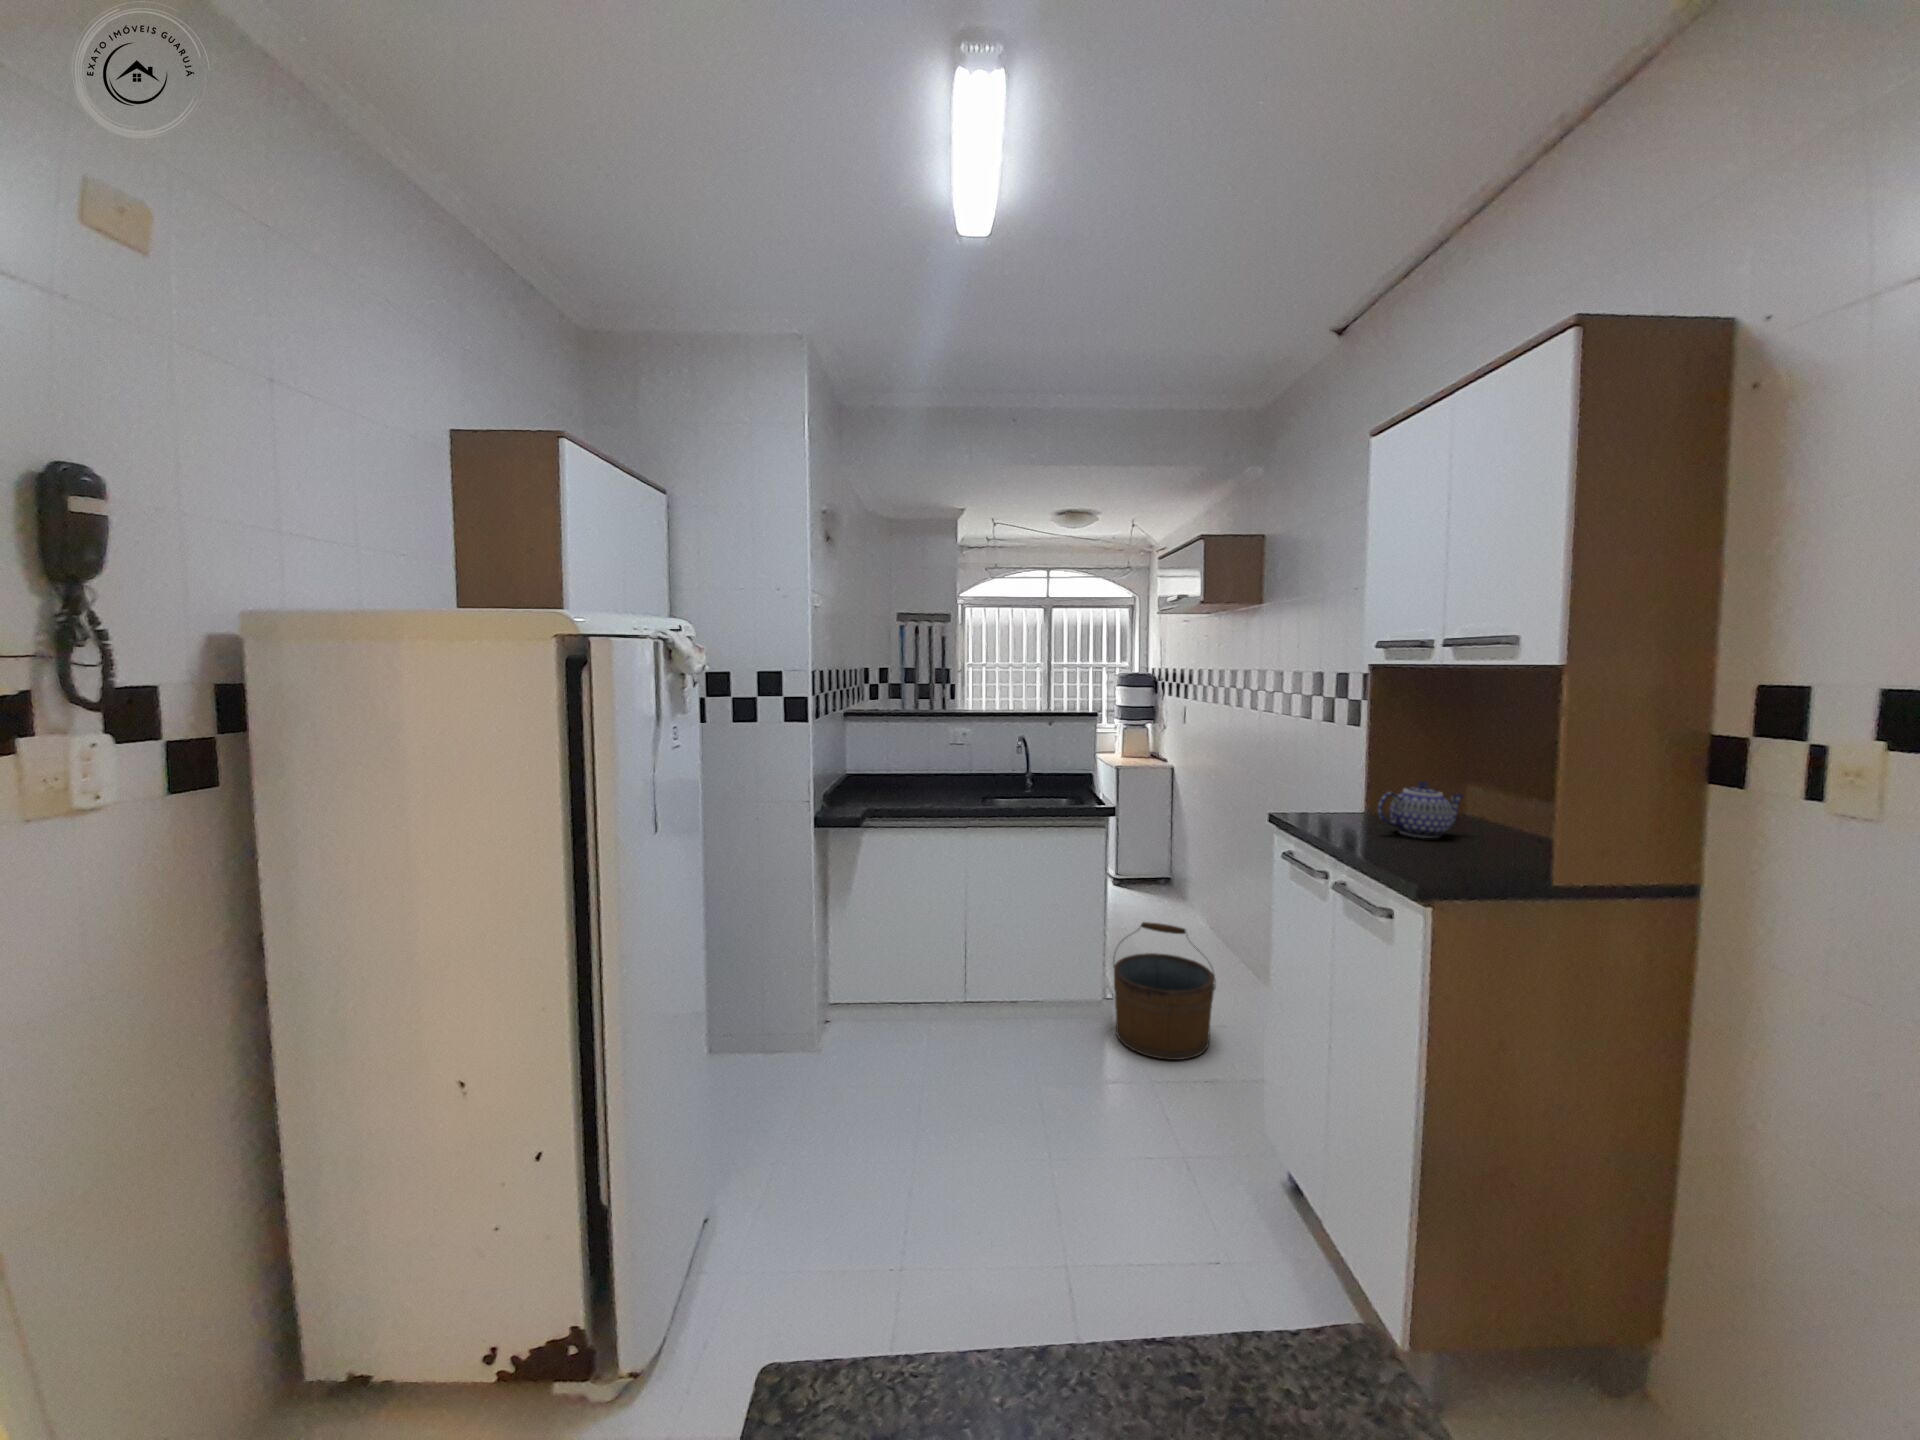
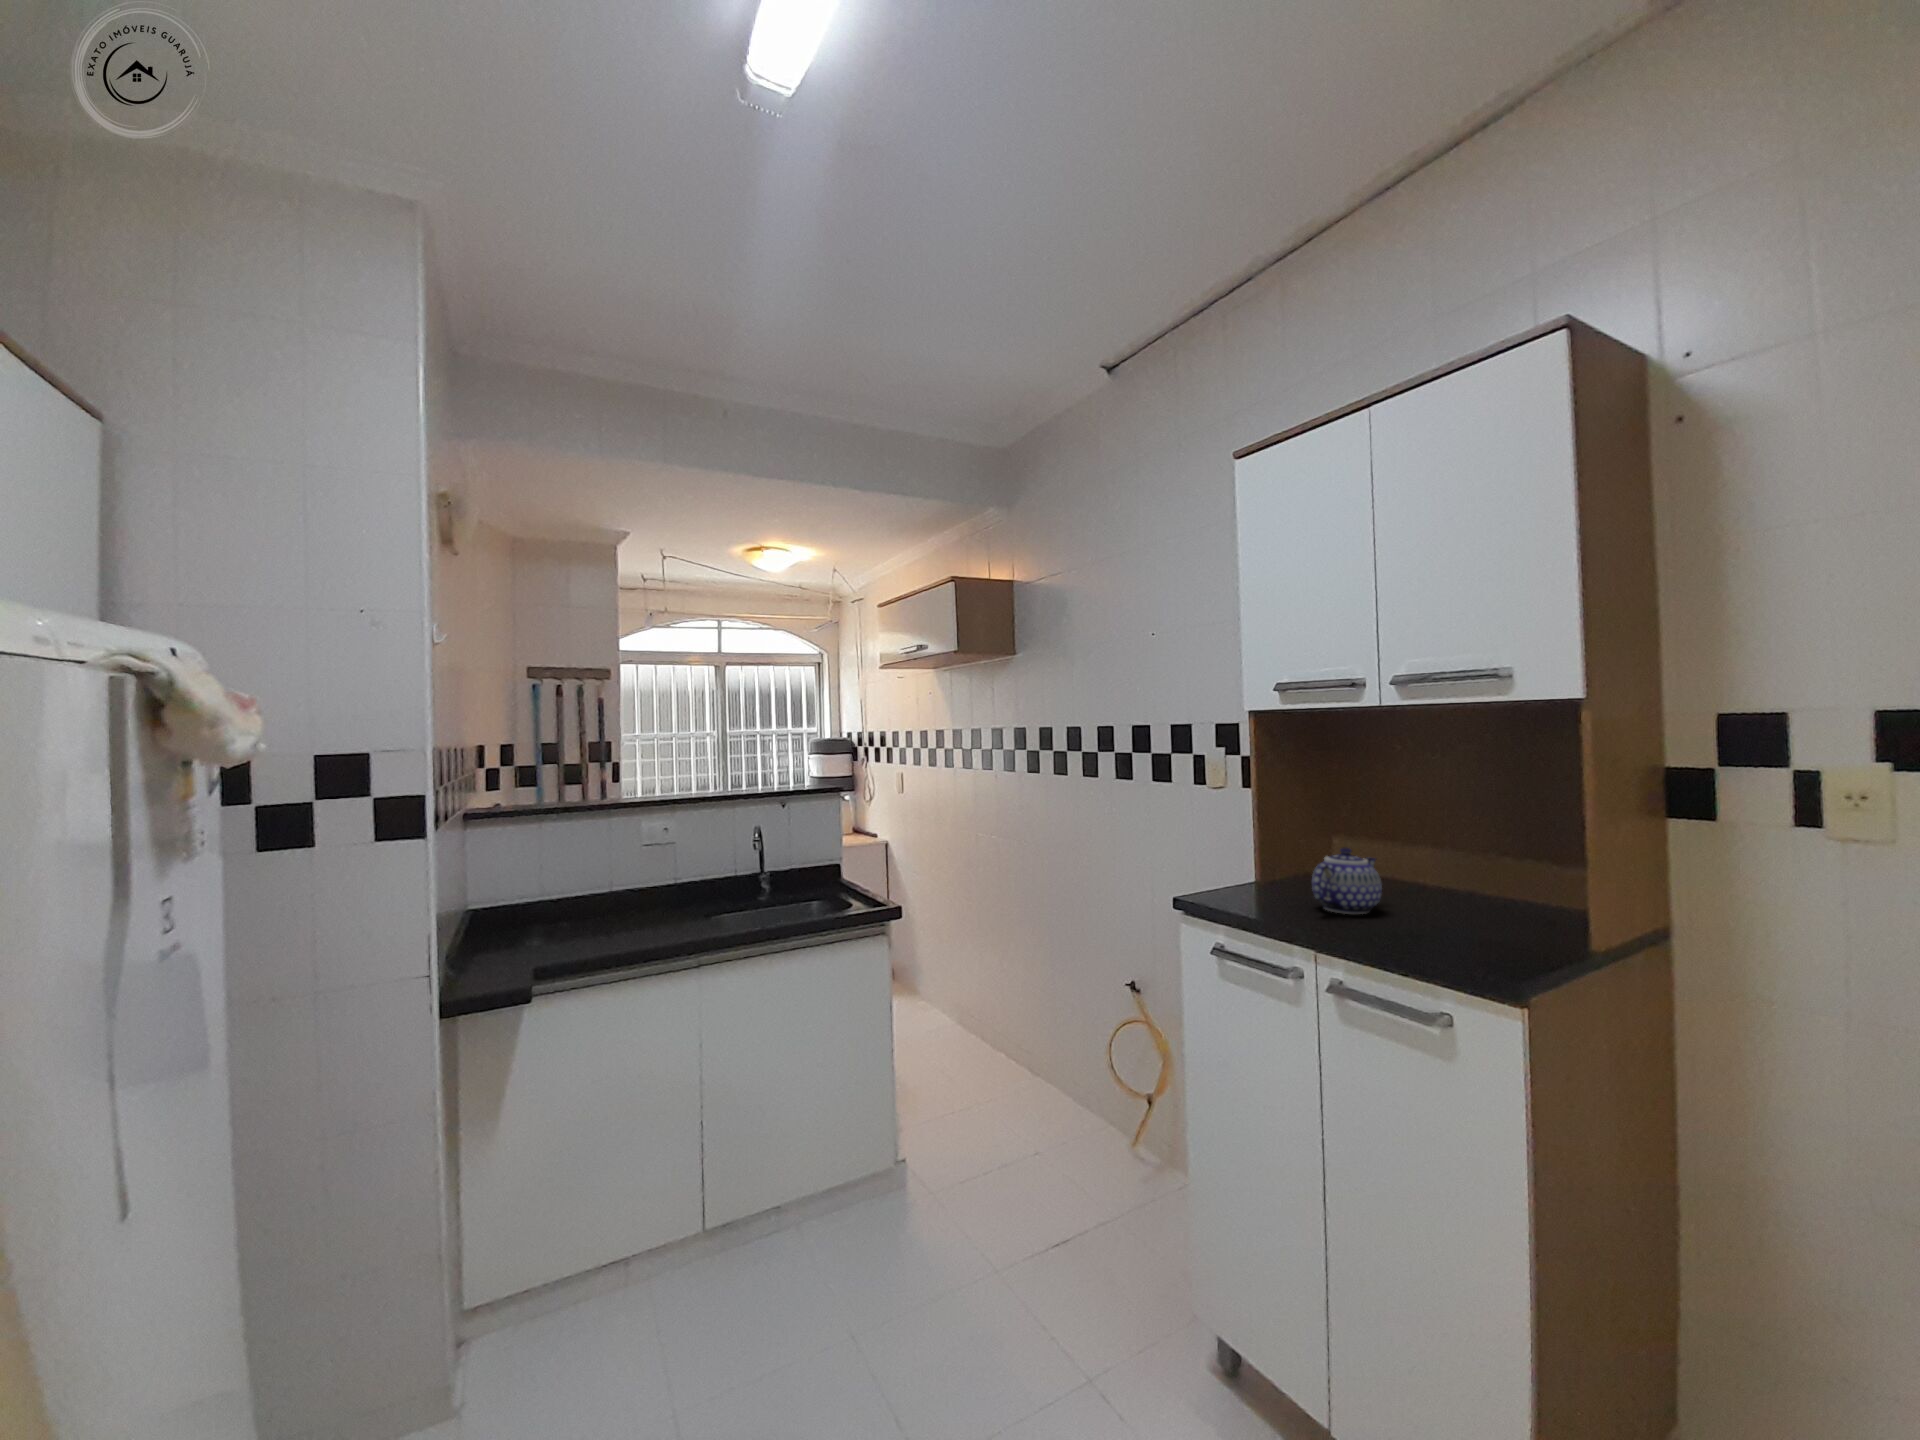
bucket: present [1114,922,1216,1060] -> none [917,1055,1049,1242]

